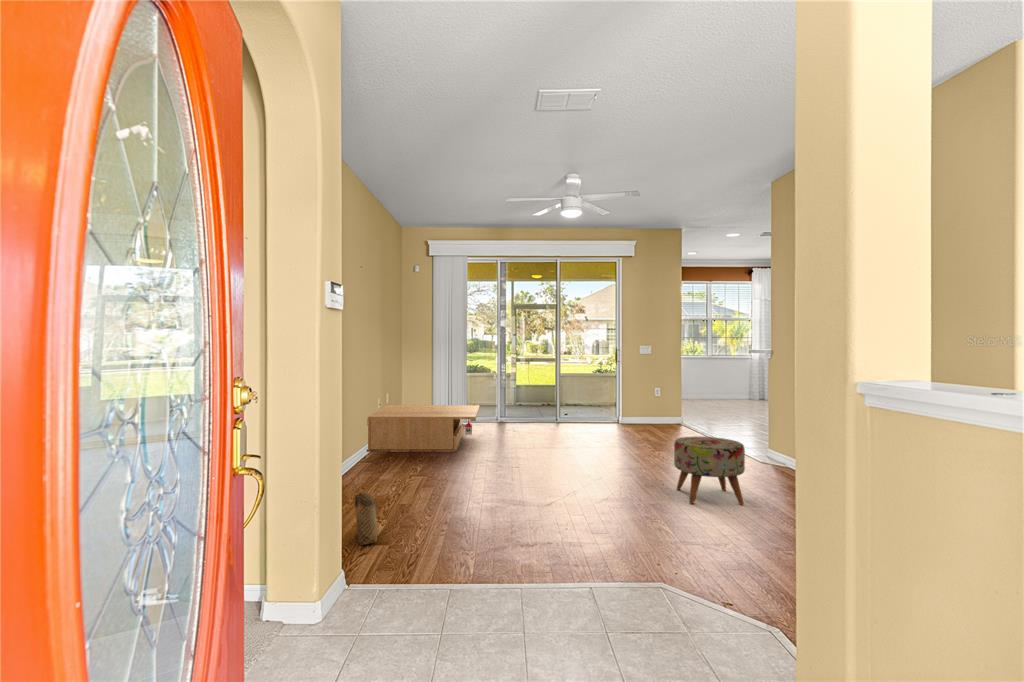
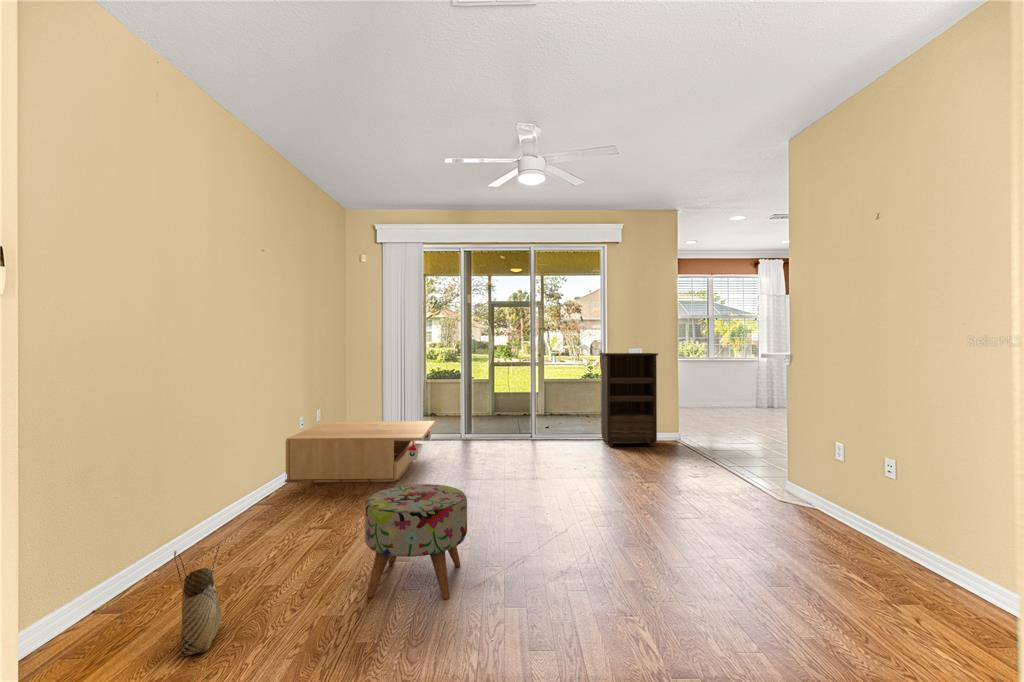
bookshelf: none [615,350,665,429] -> present [600,353,658,447]
ottoman: present [674,436,745,505] -> present [365,484,467,599]

